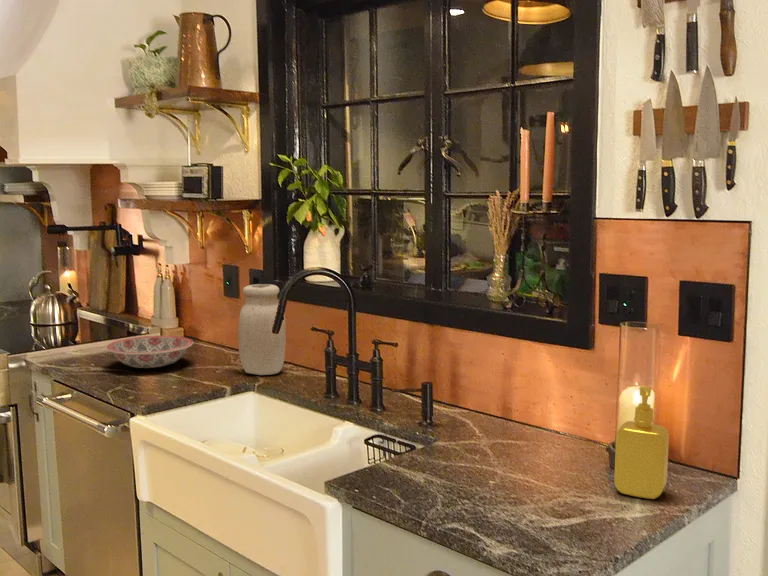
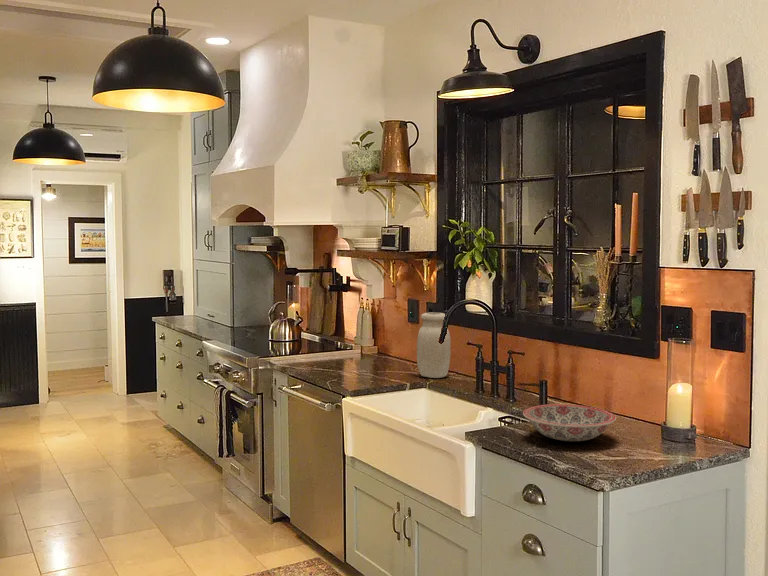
ceramic bowl: present [106,336,193,368] -> present [523,404,616,441]
soap dispenser: present [614,386,669,499] -> none [654,377,691,452]

